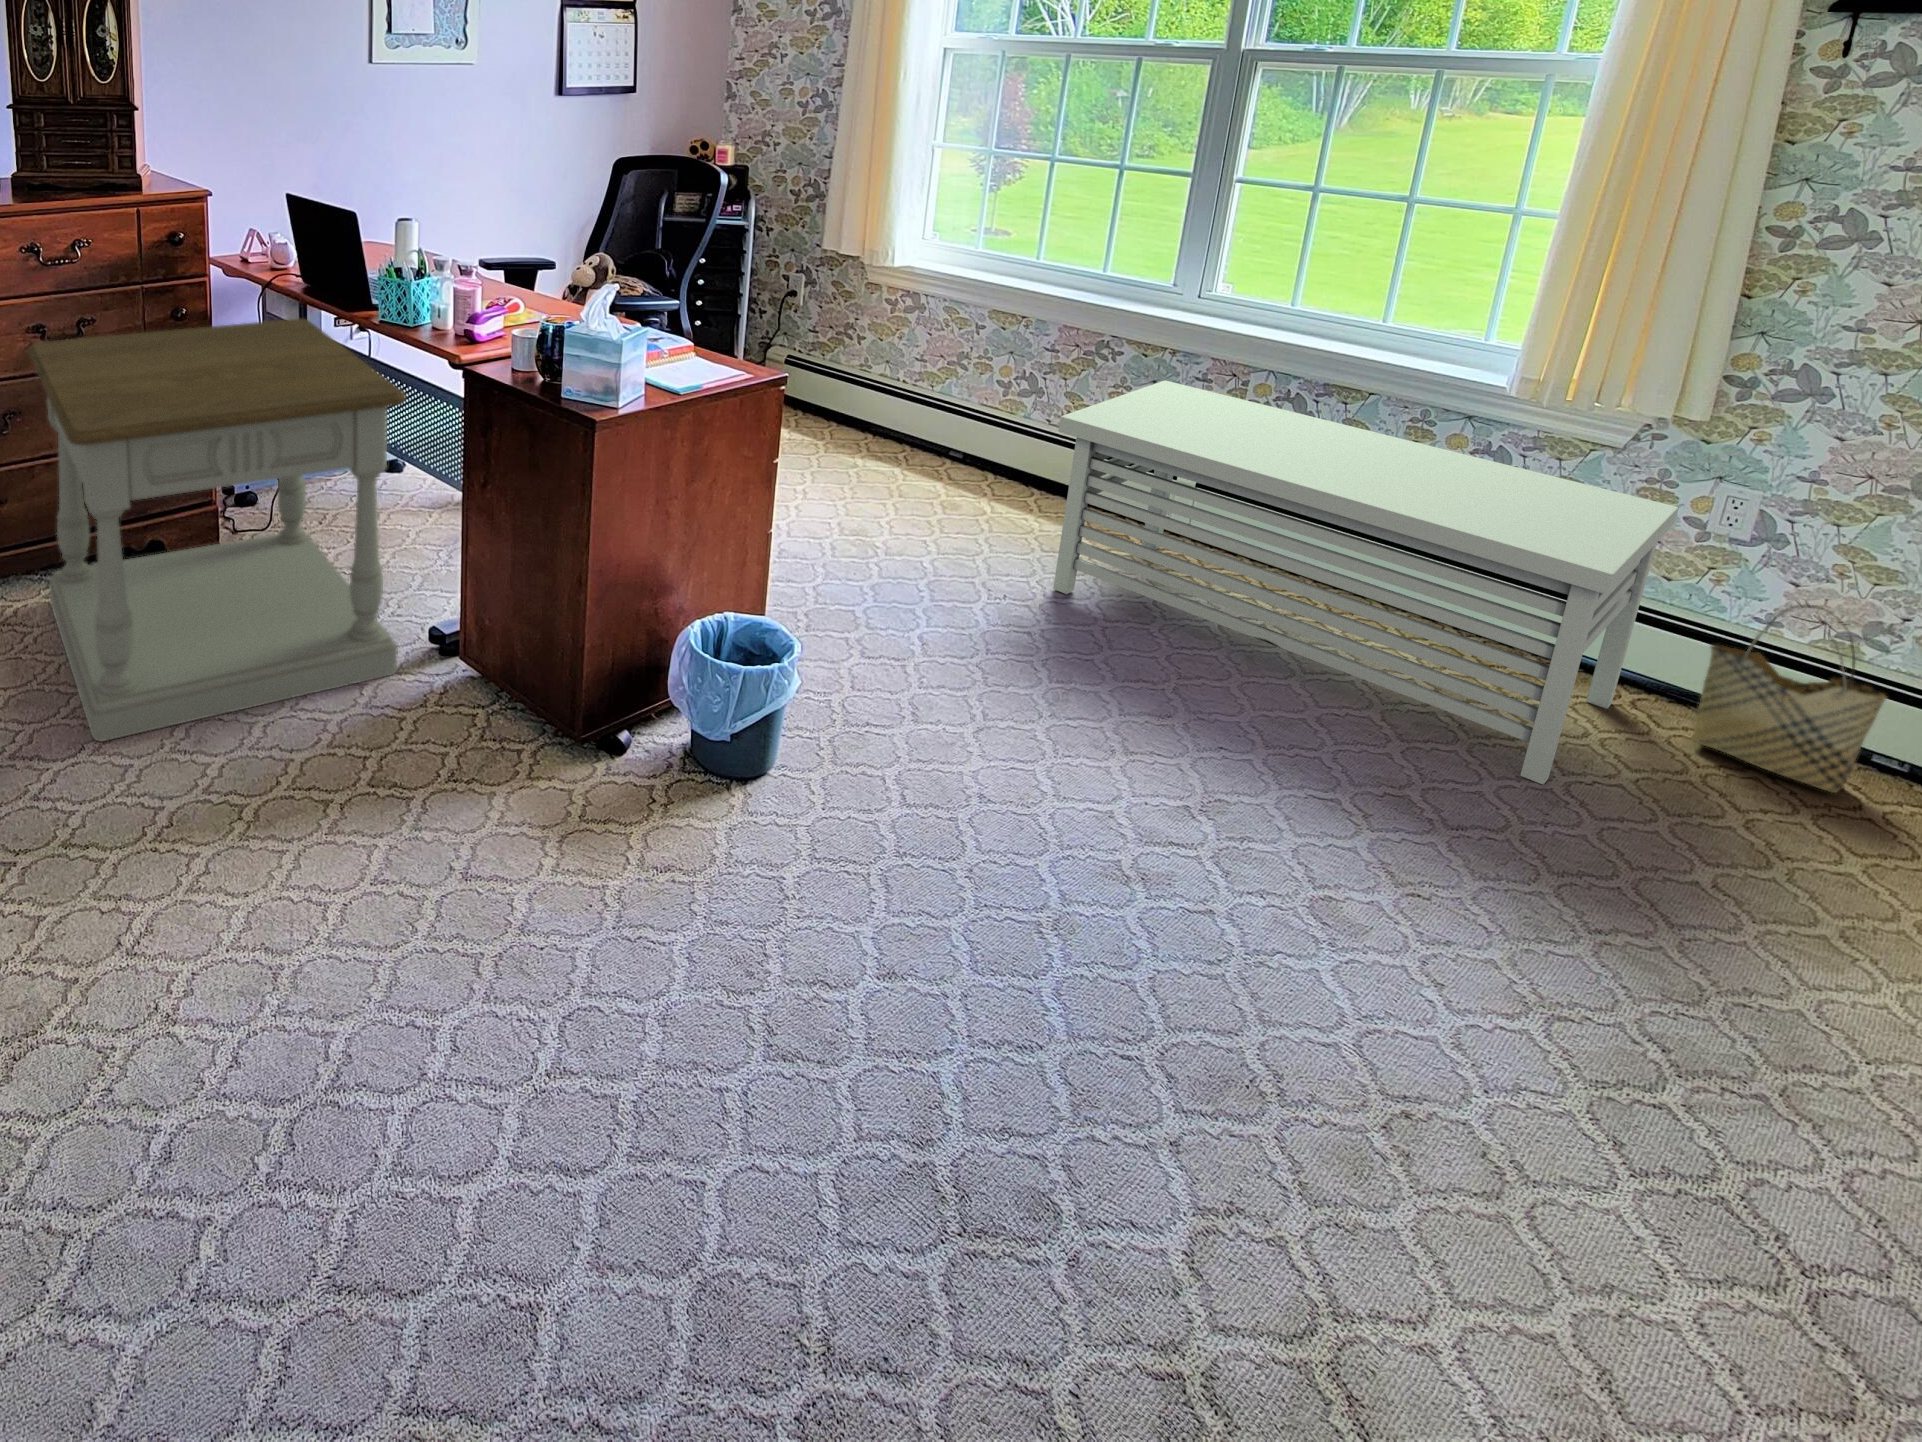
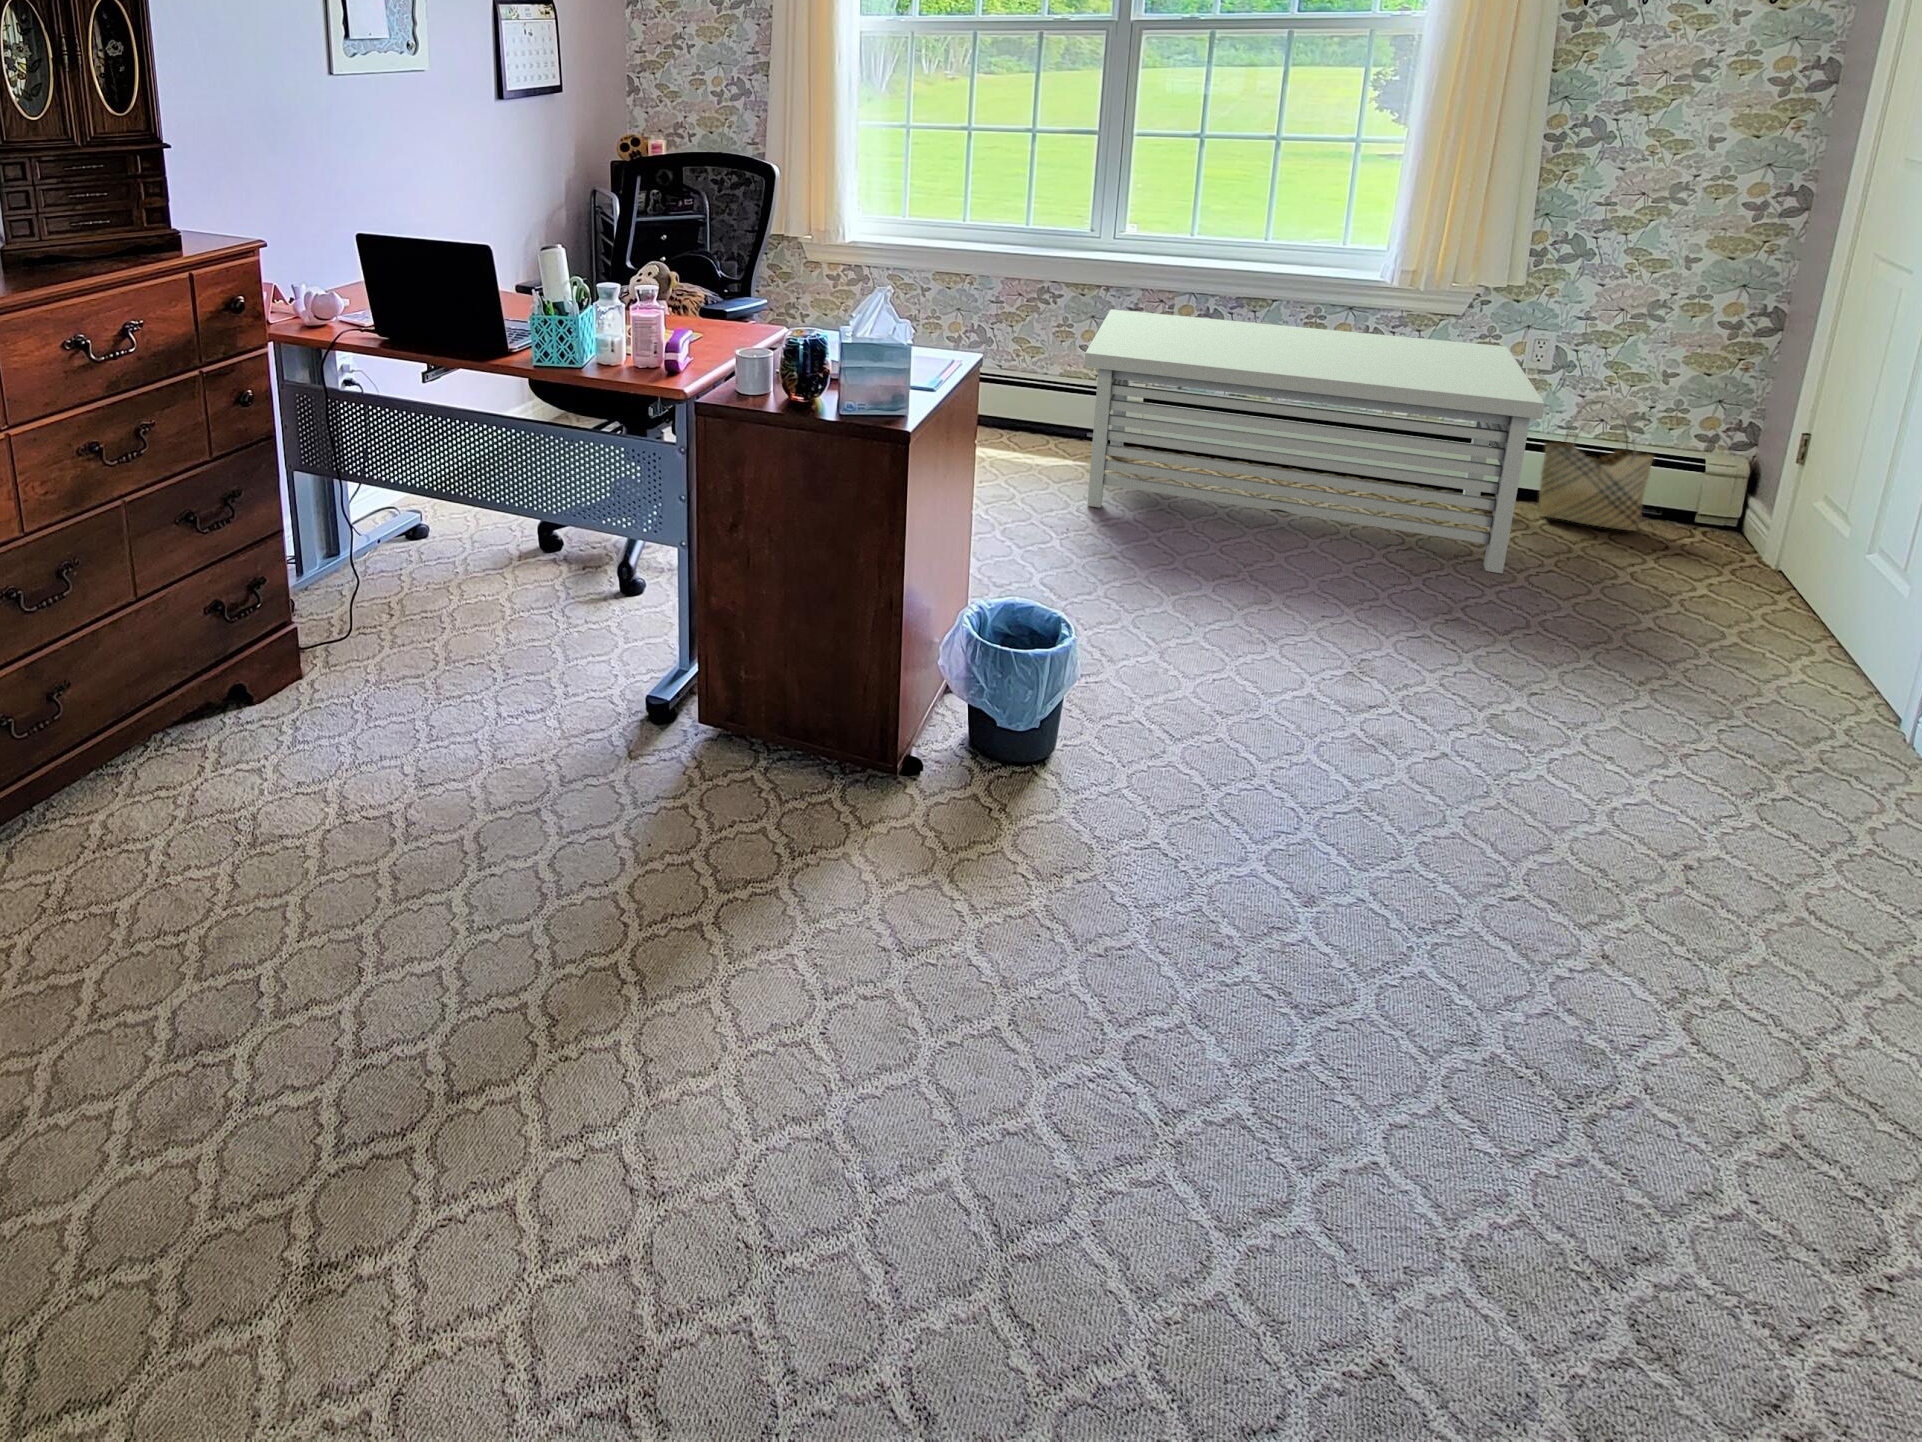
side table: present [28,319,406,741] -> none [94,378,627,948]

